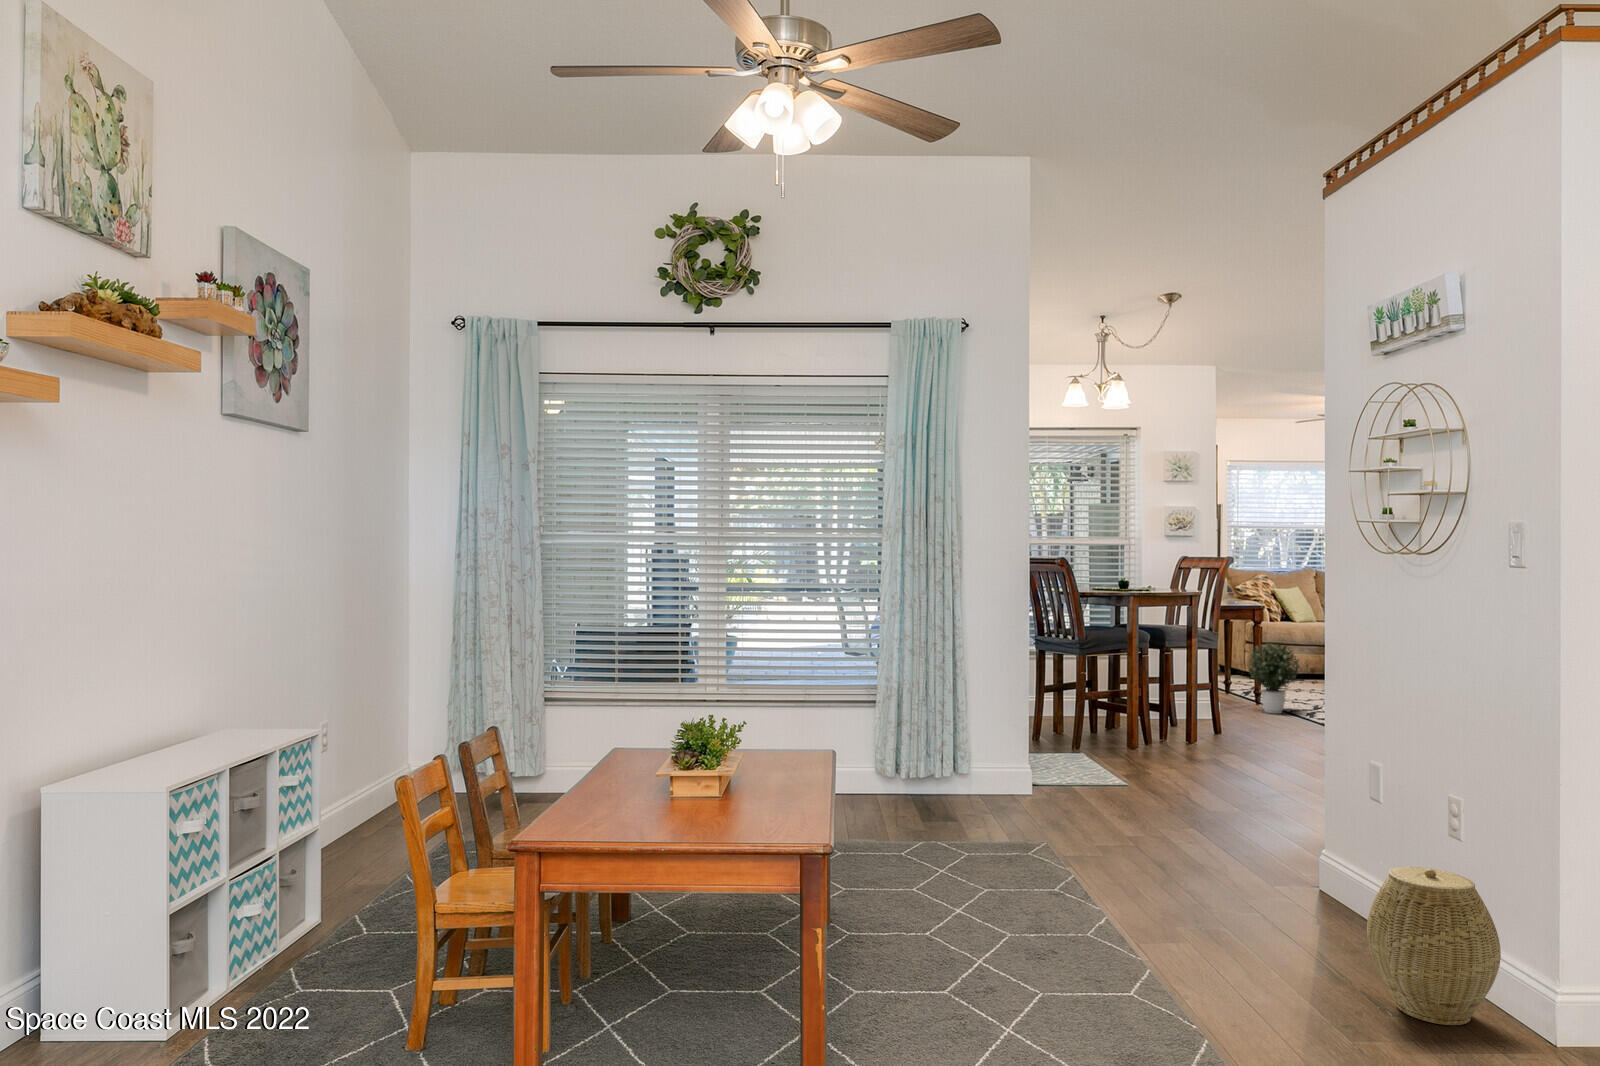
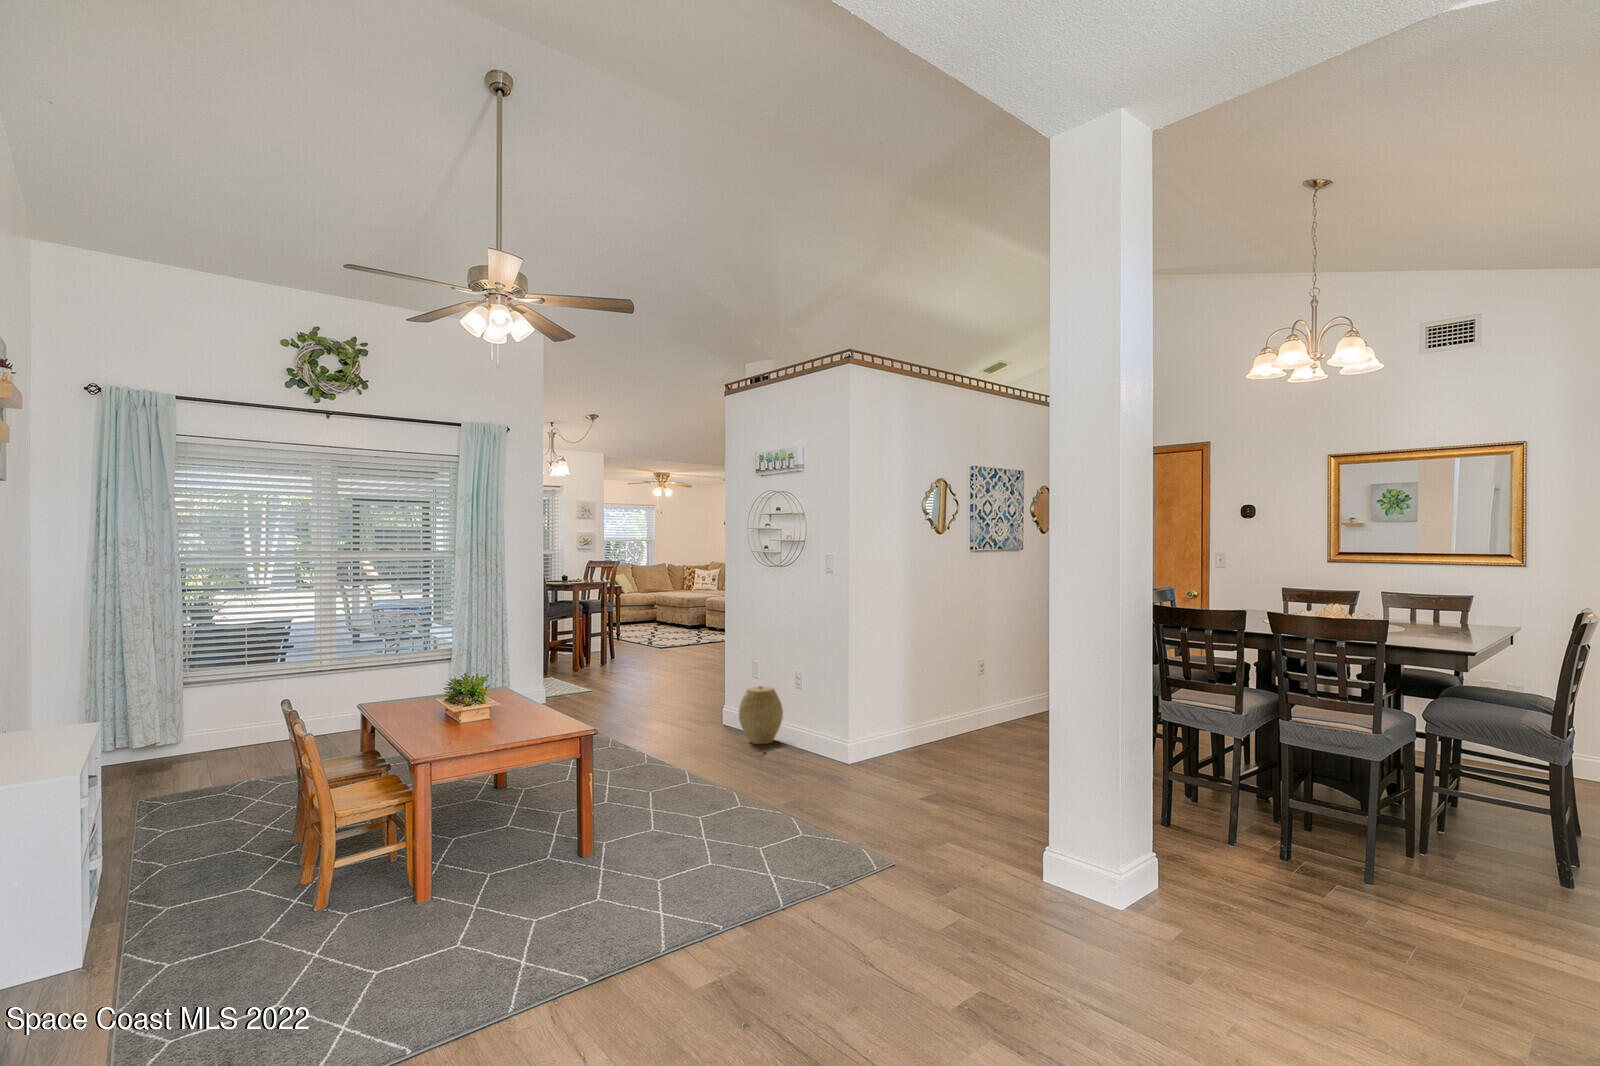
potted plant: present [1249,644,1300,714] -> none [631,608,658,648]

